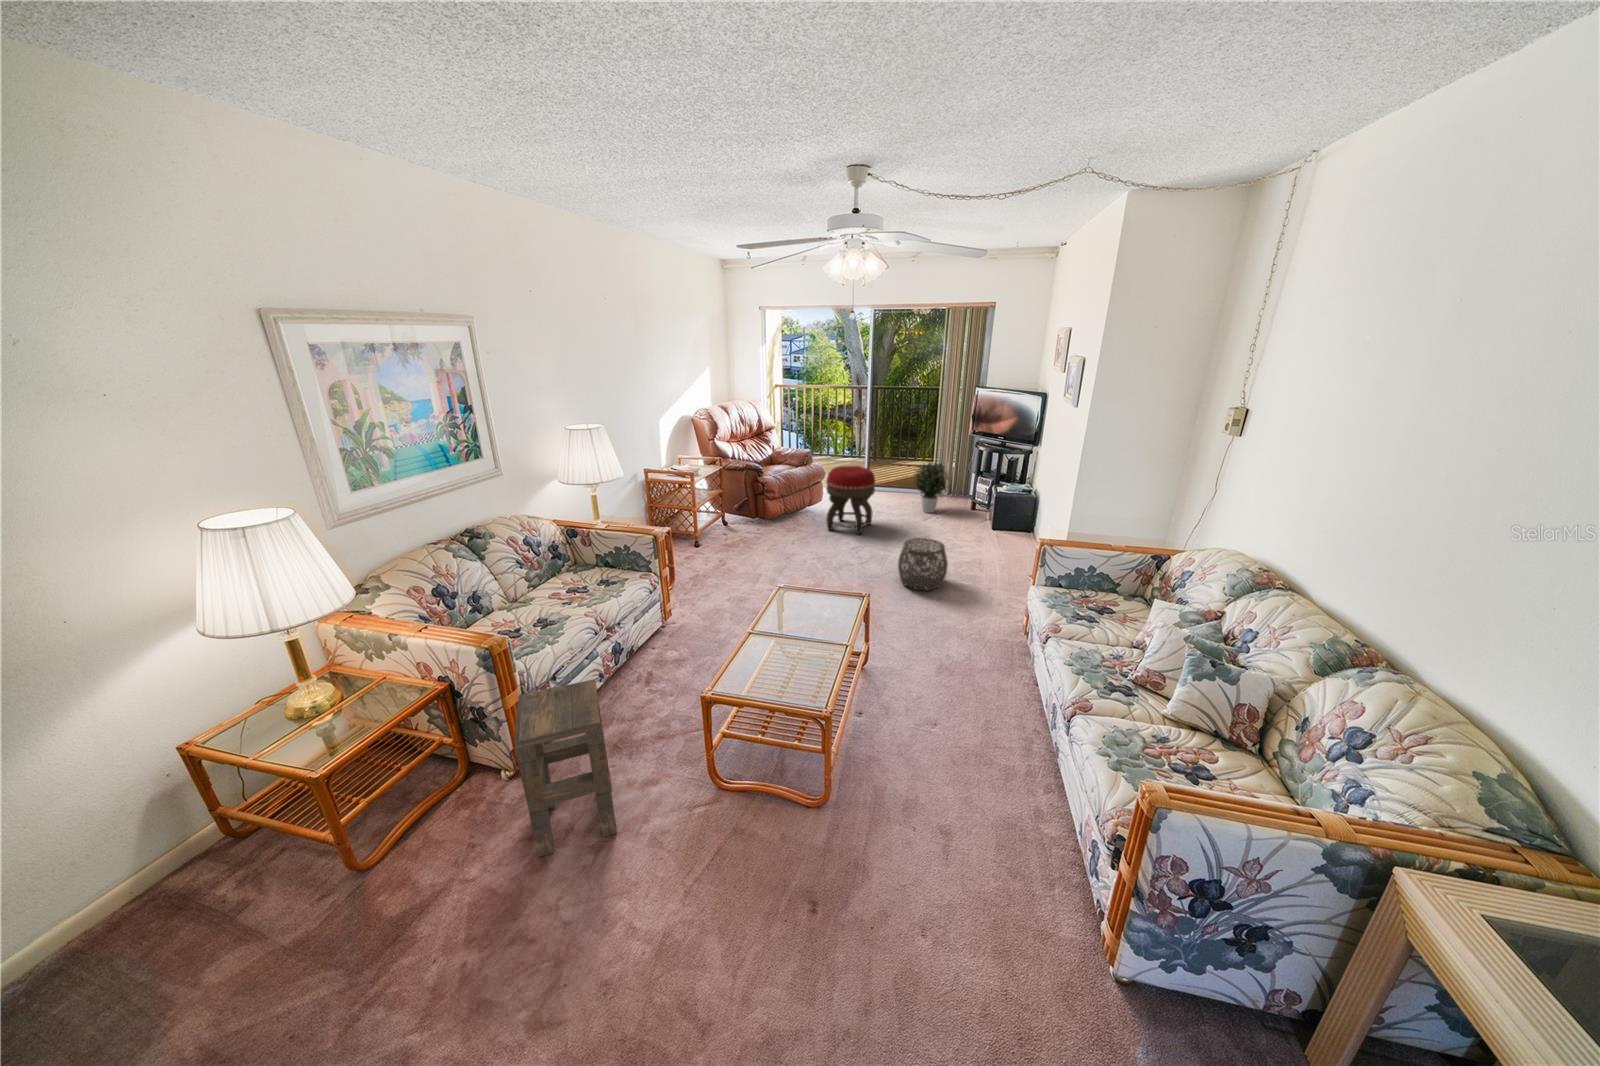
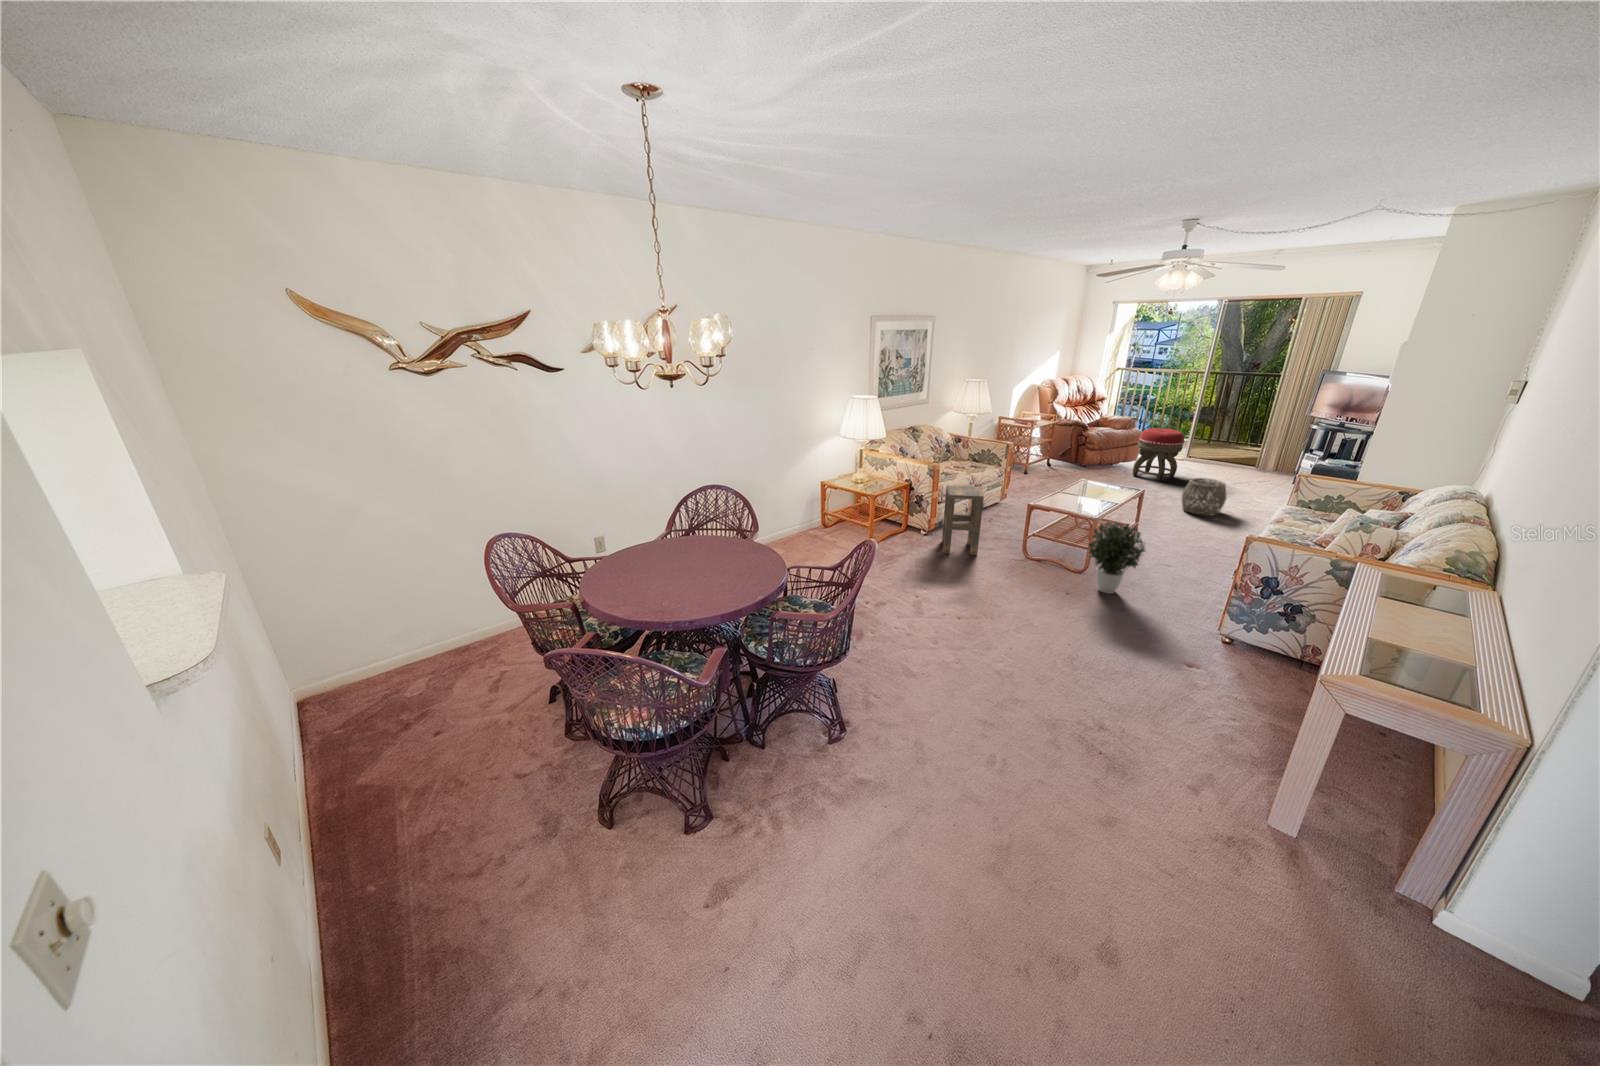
potted plant: present [914,462,948,513] -> present [1088,523,1145,594]

